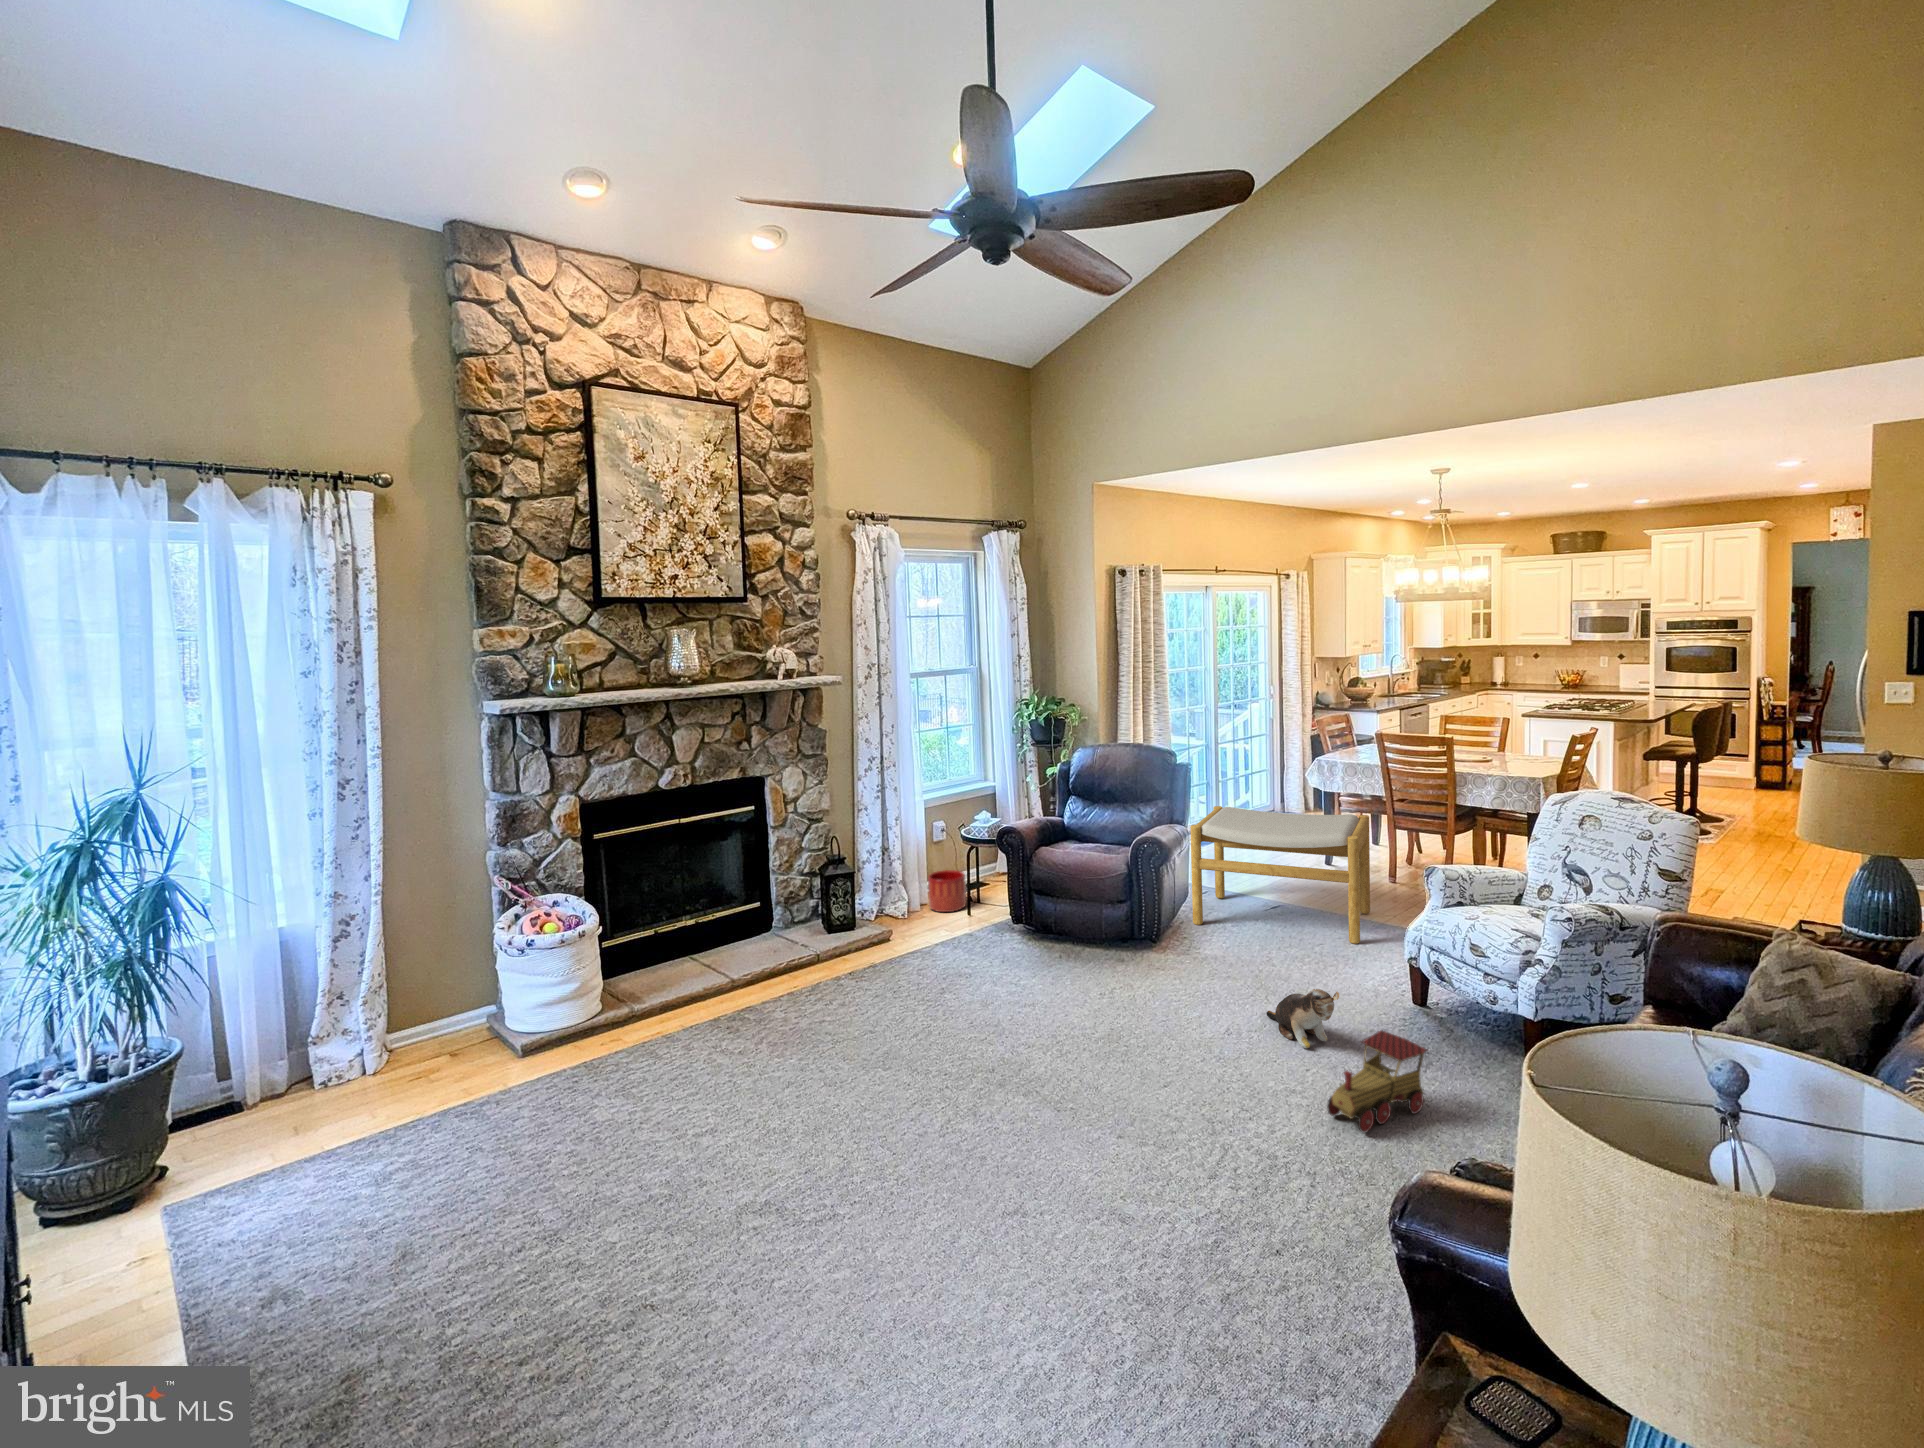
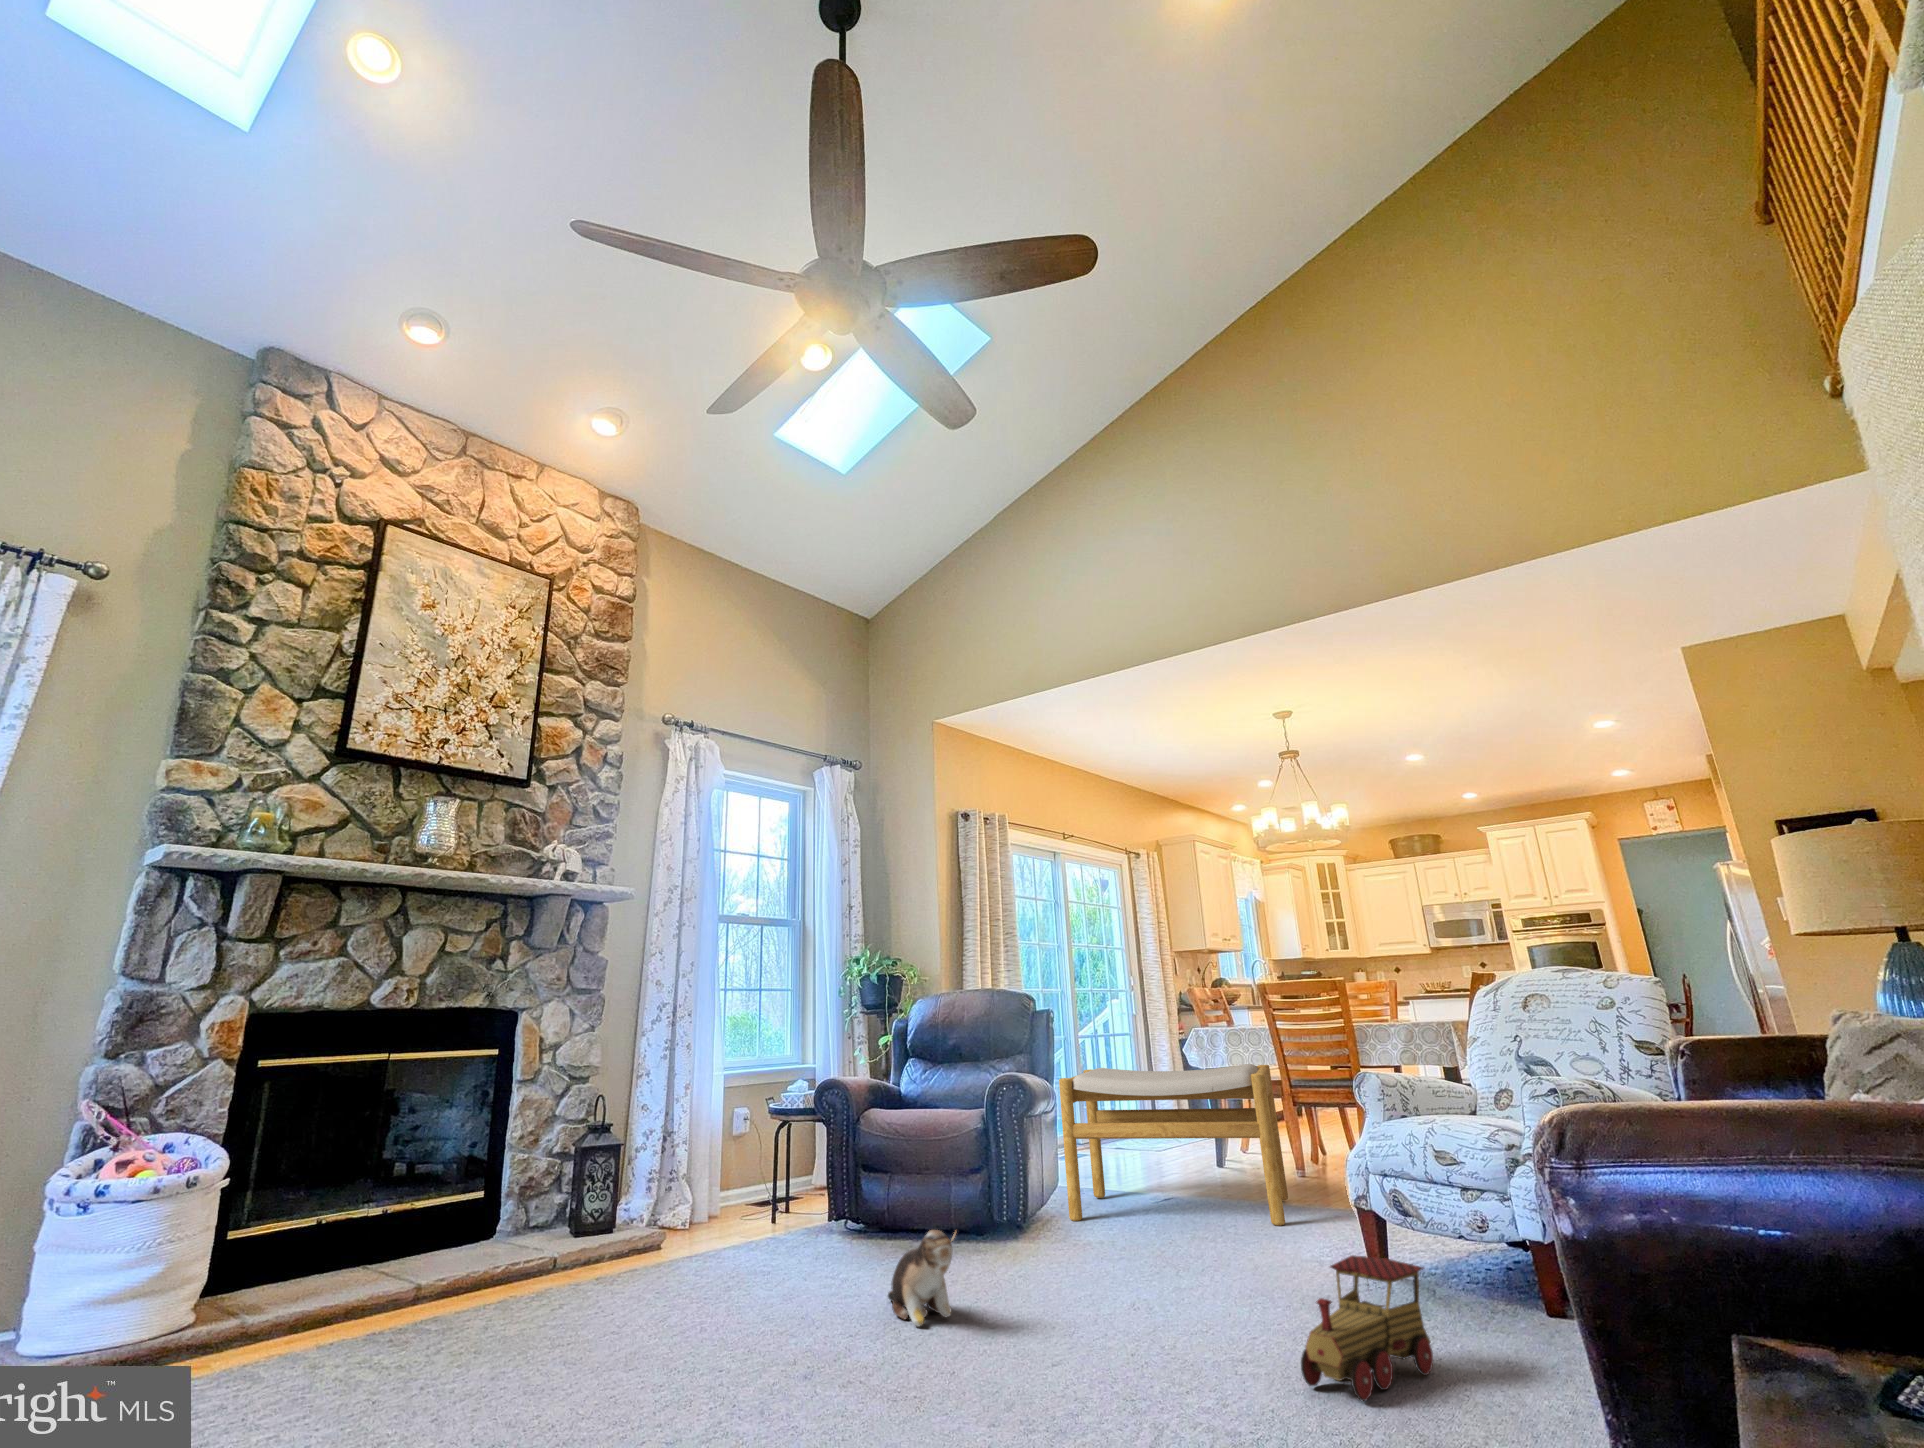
planter: present [928,870,966,912] -> none [717,1170,769,1228]
plush toy: present [1266,989,1339,1048] -> present [888,1230,956,1327]

